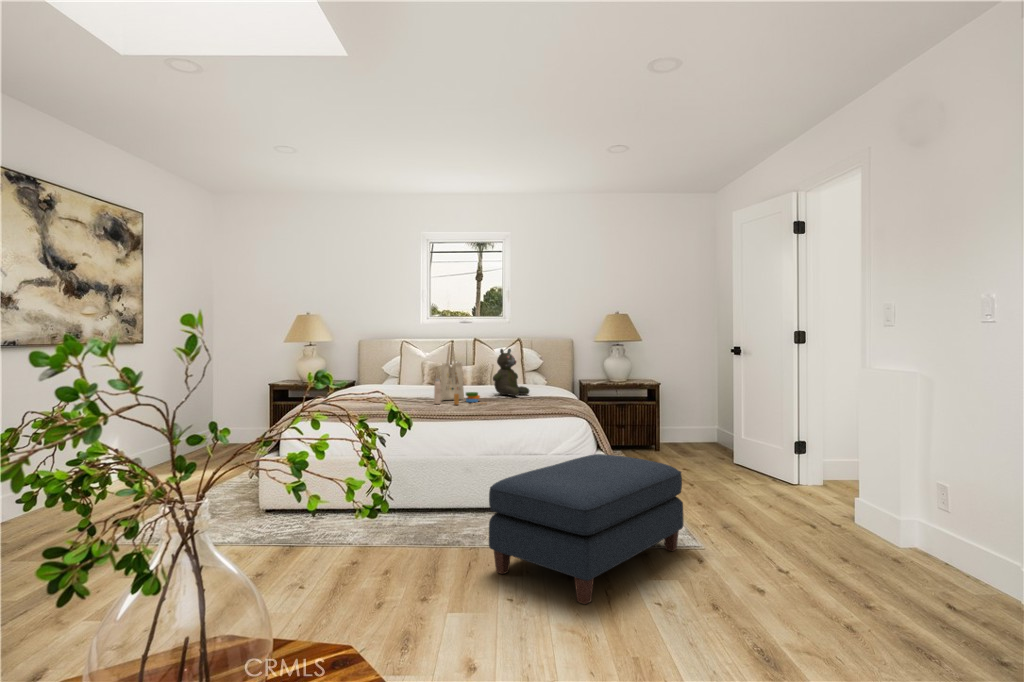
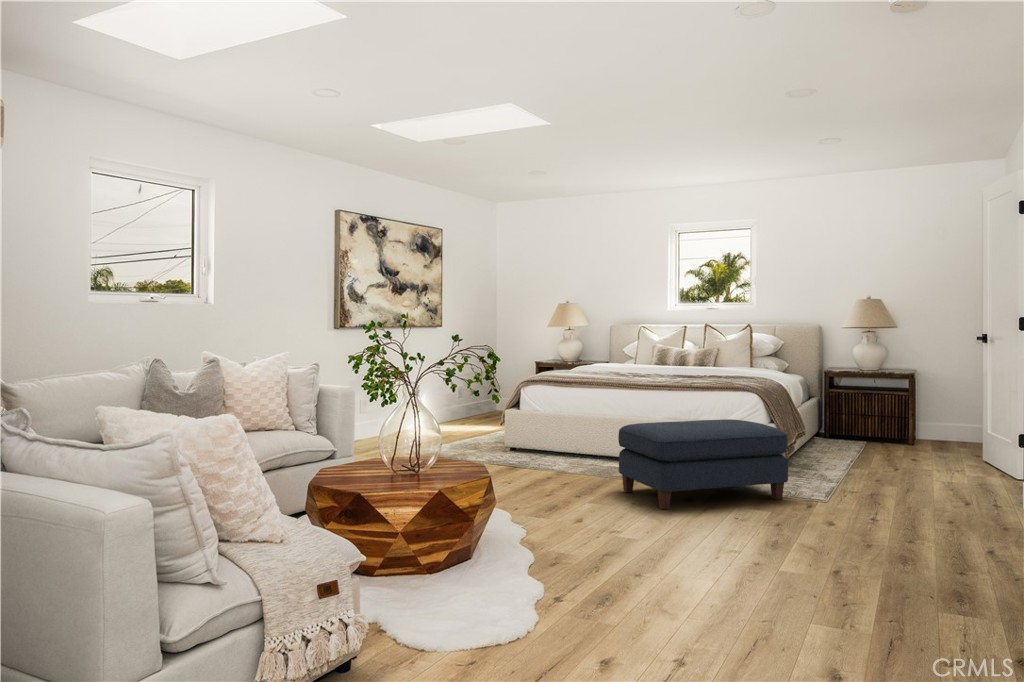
tote bag: present [434,345,487,405] -> none [633,328,675,379]
teddy bear: present [493,349,529,396] -> none [693,332,728,375]

